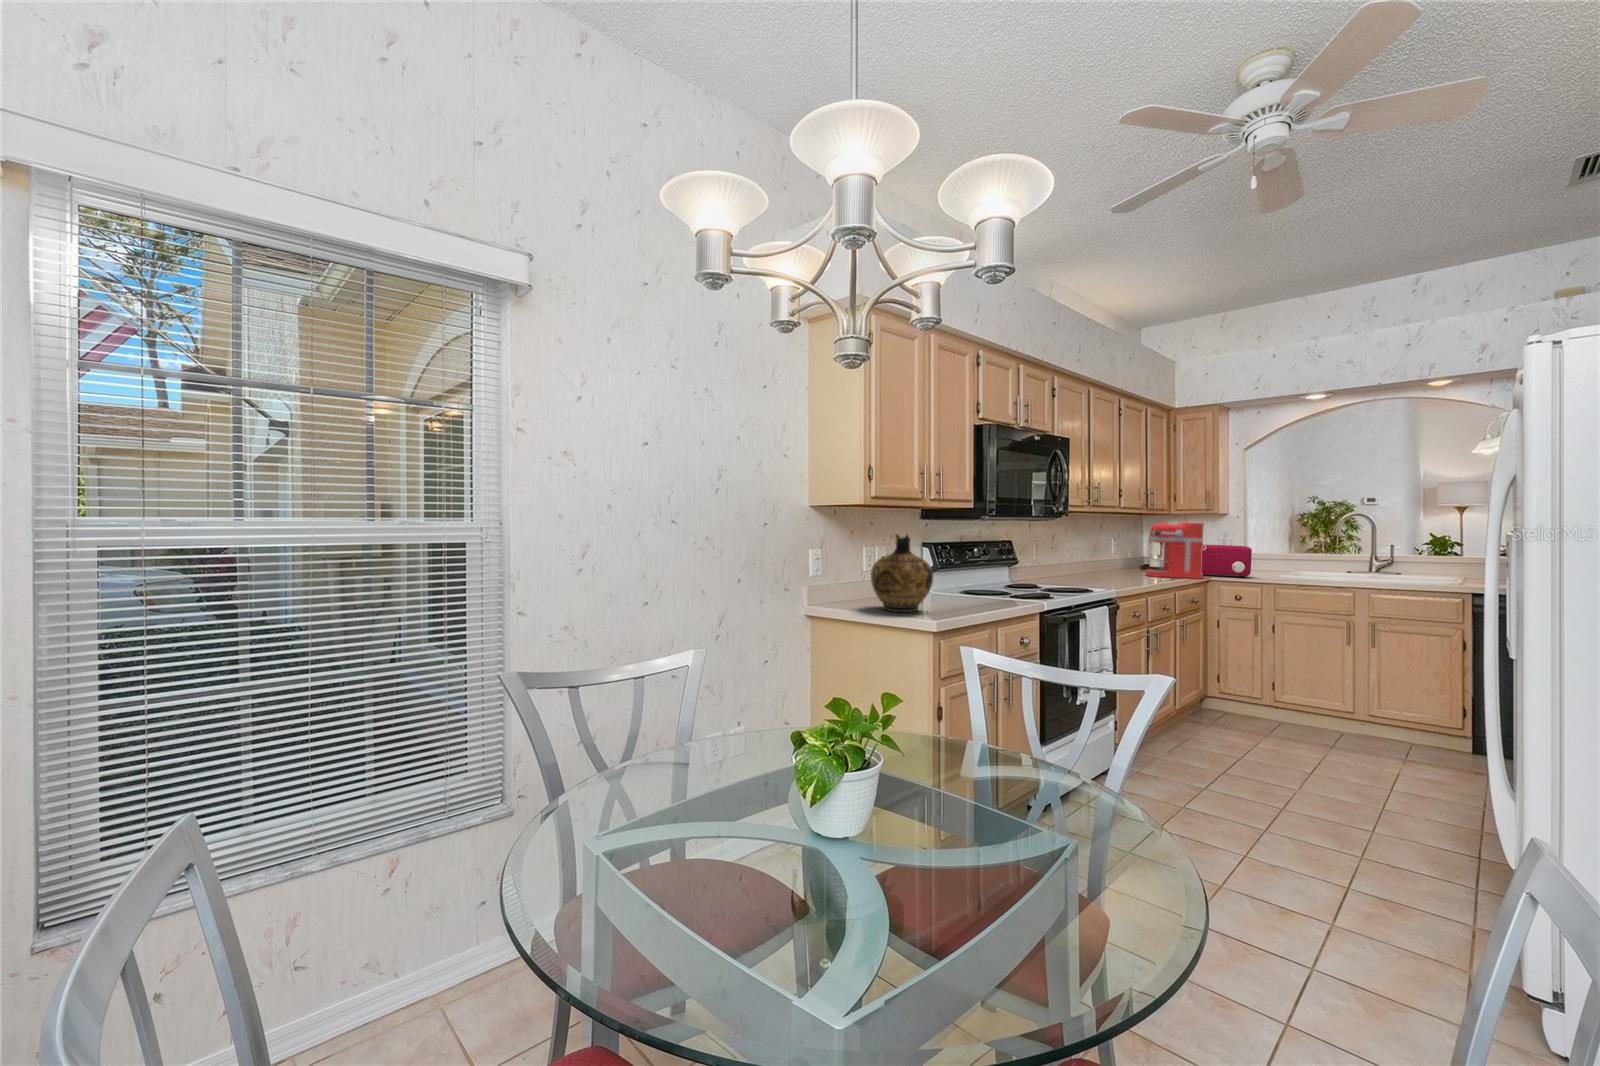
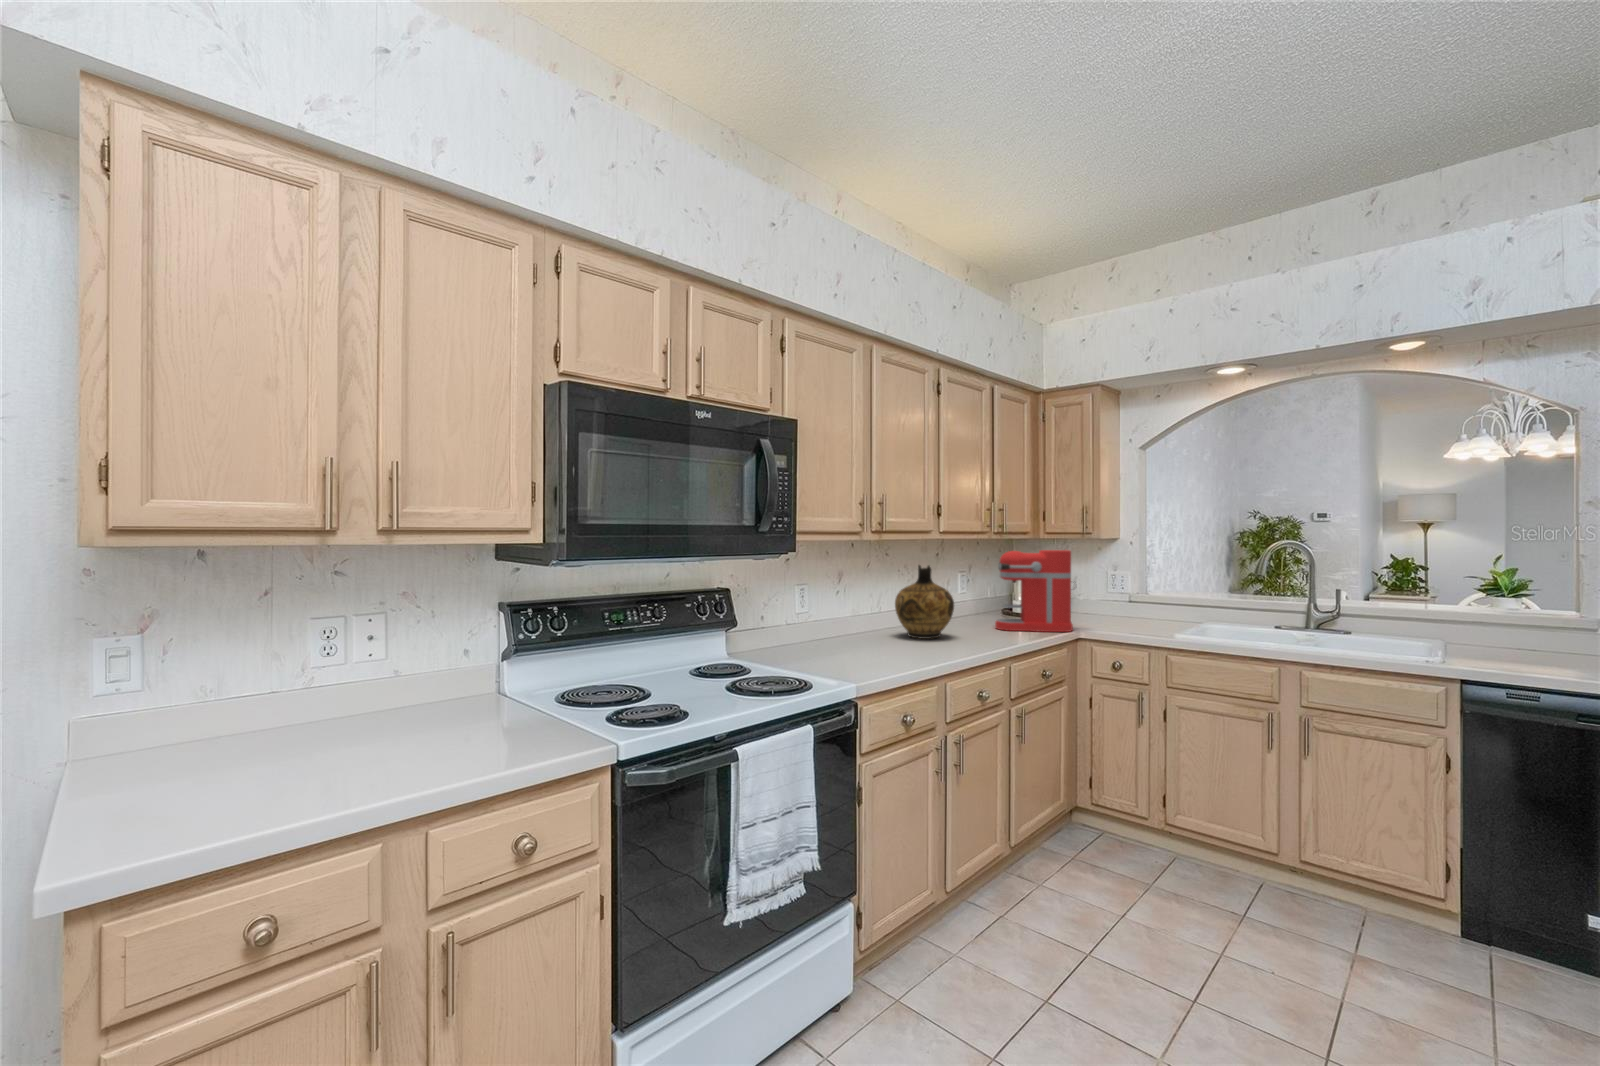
ceramic jug: present [871,534,933,612] -> present [895,565,954,639]
toaster: present [1201,545,1252,578] -> none [1072,580,1144,627]

